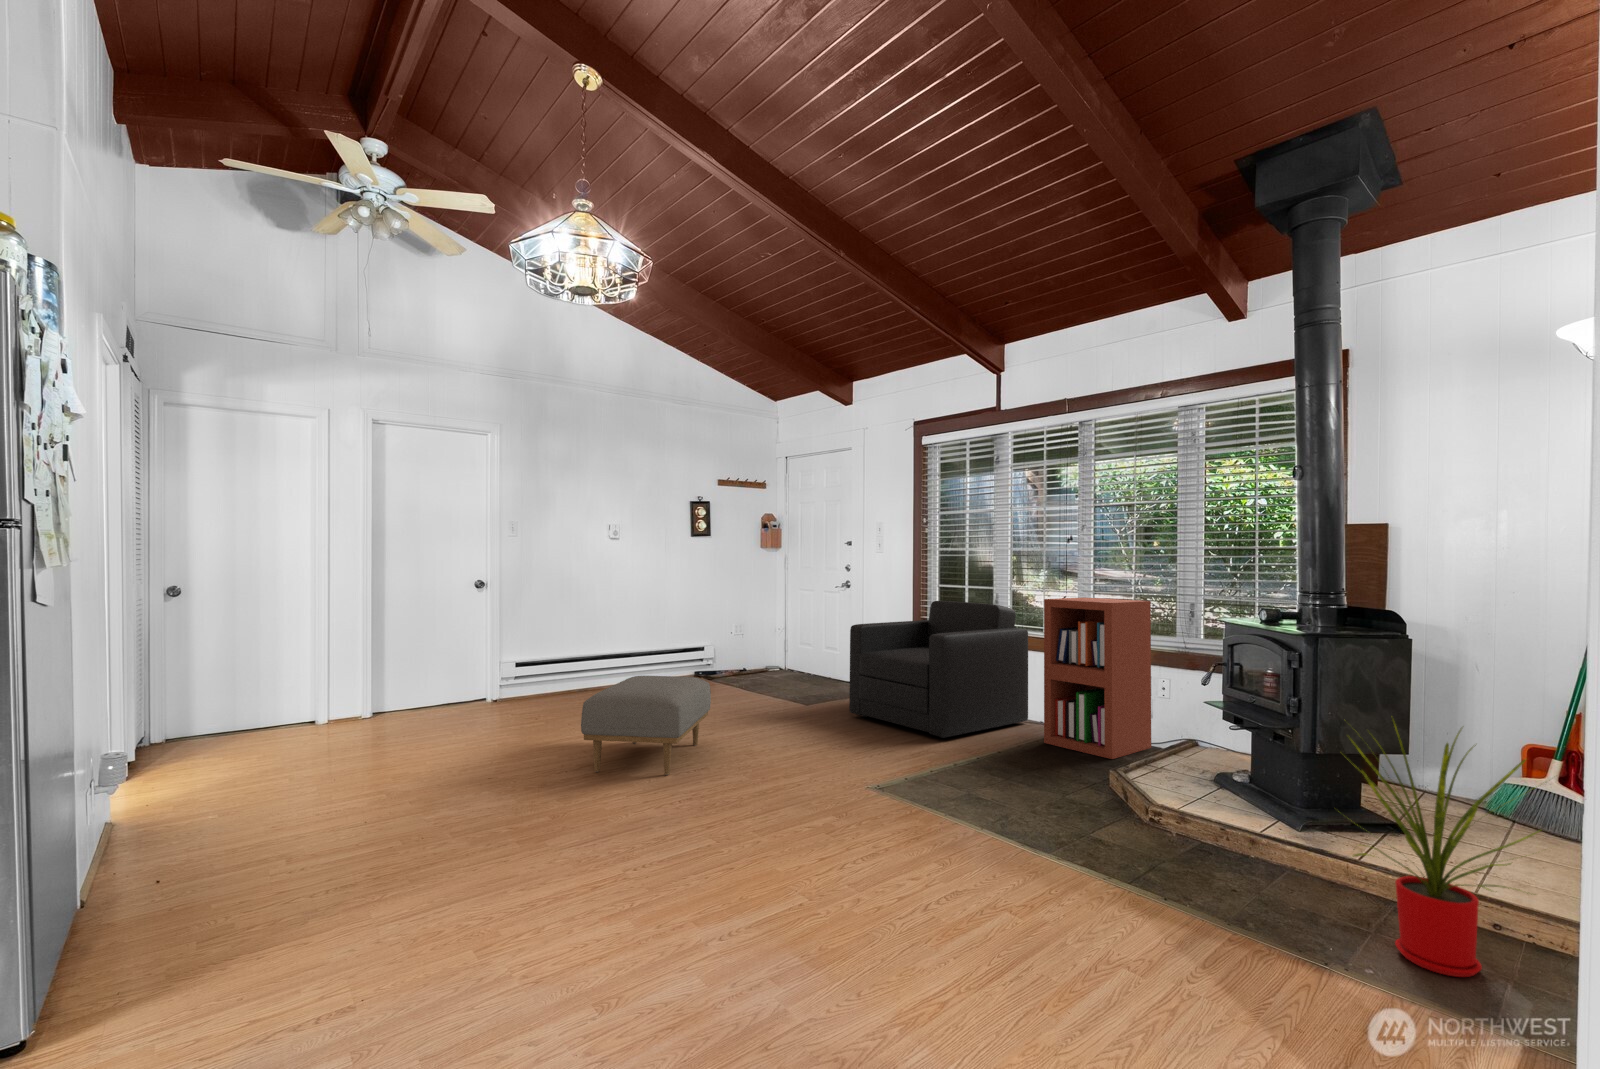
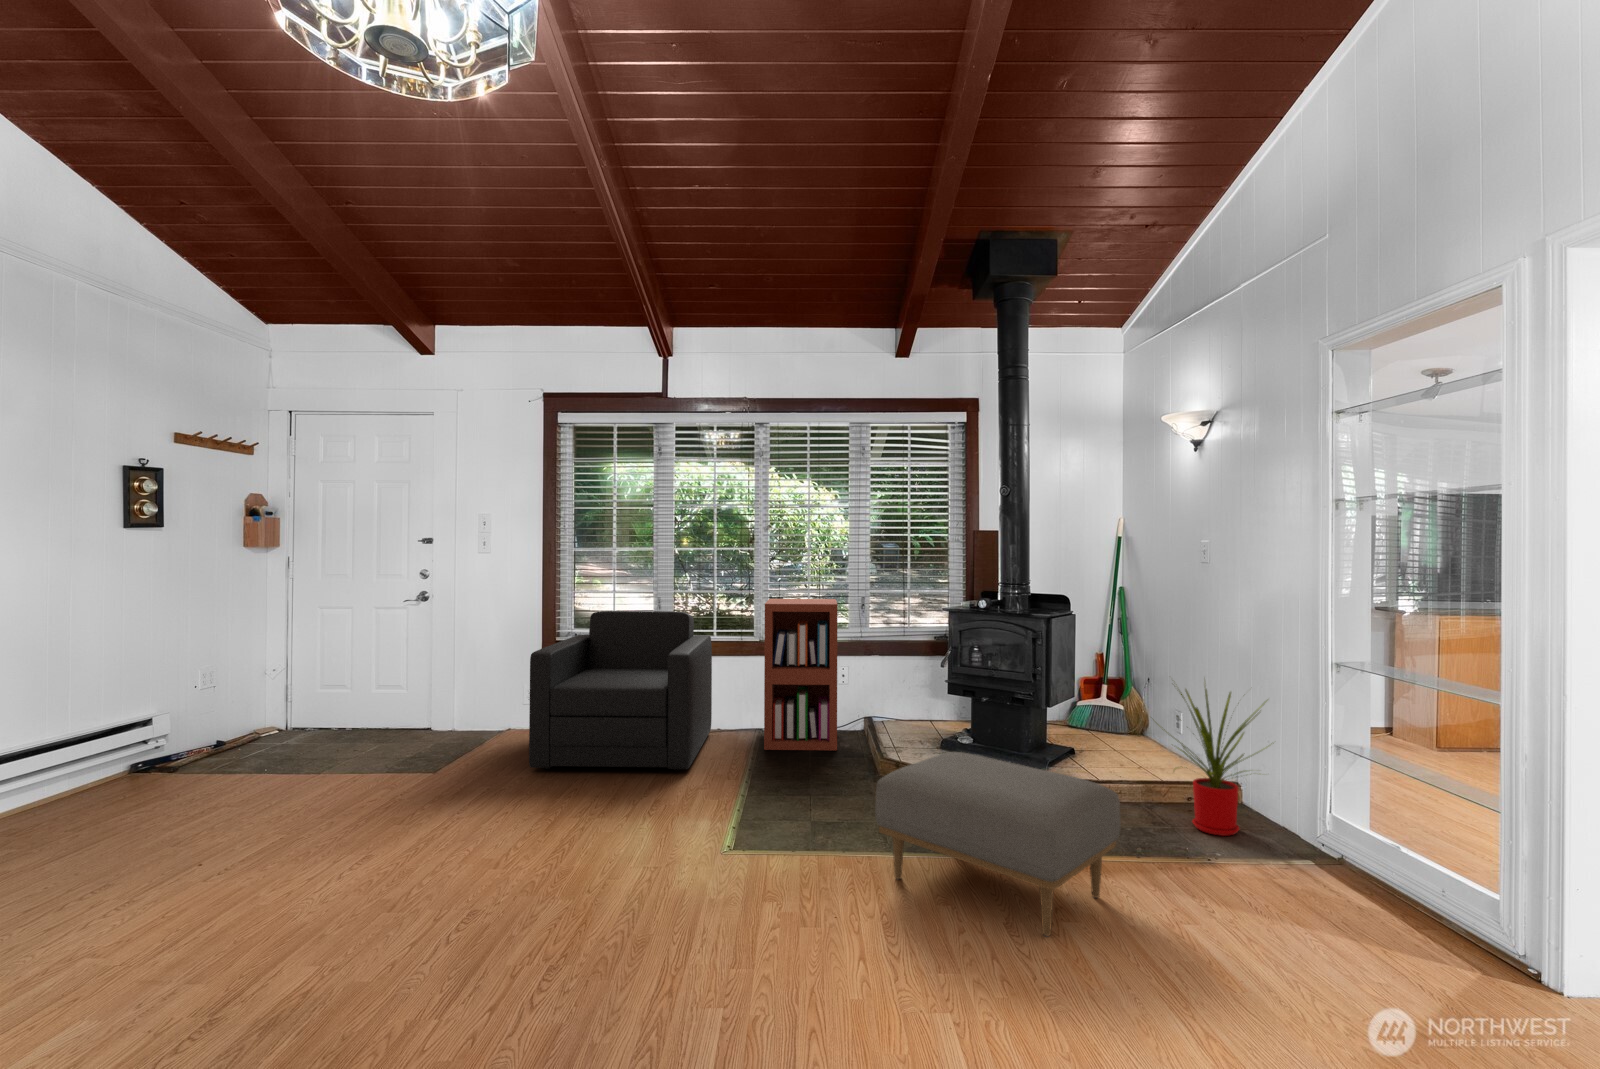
ottoman: present [581,676,711,775] -> present [875,752,1121,936]

